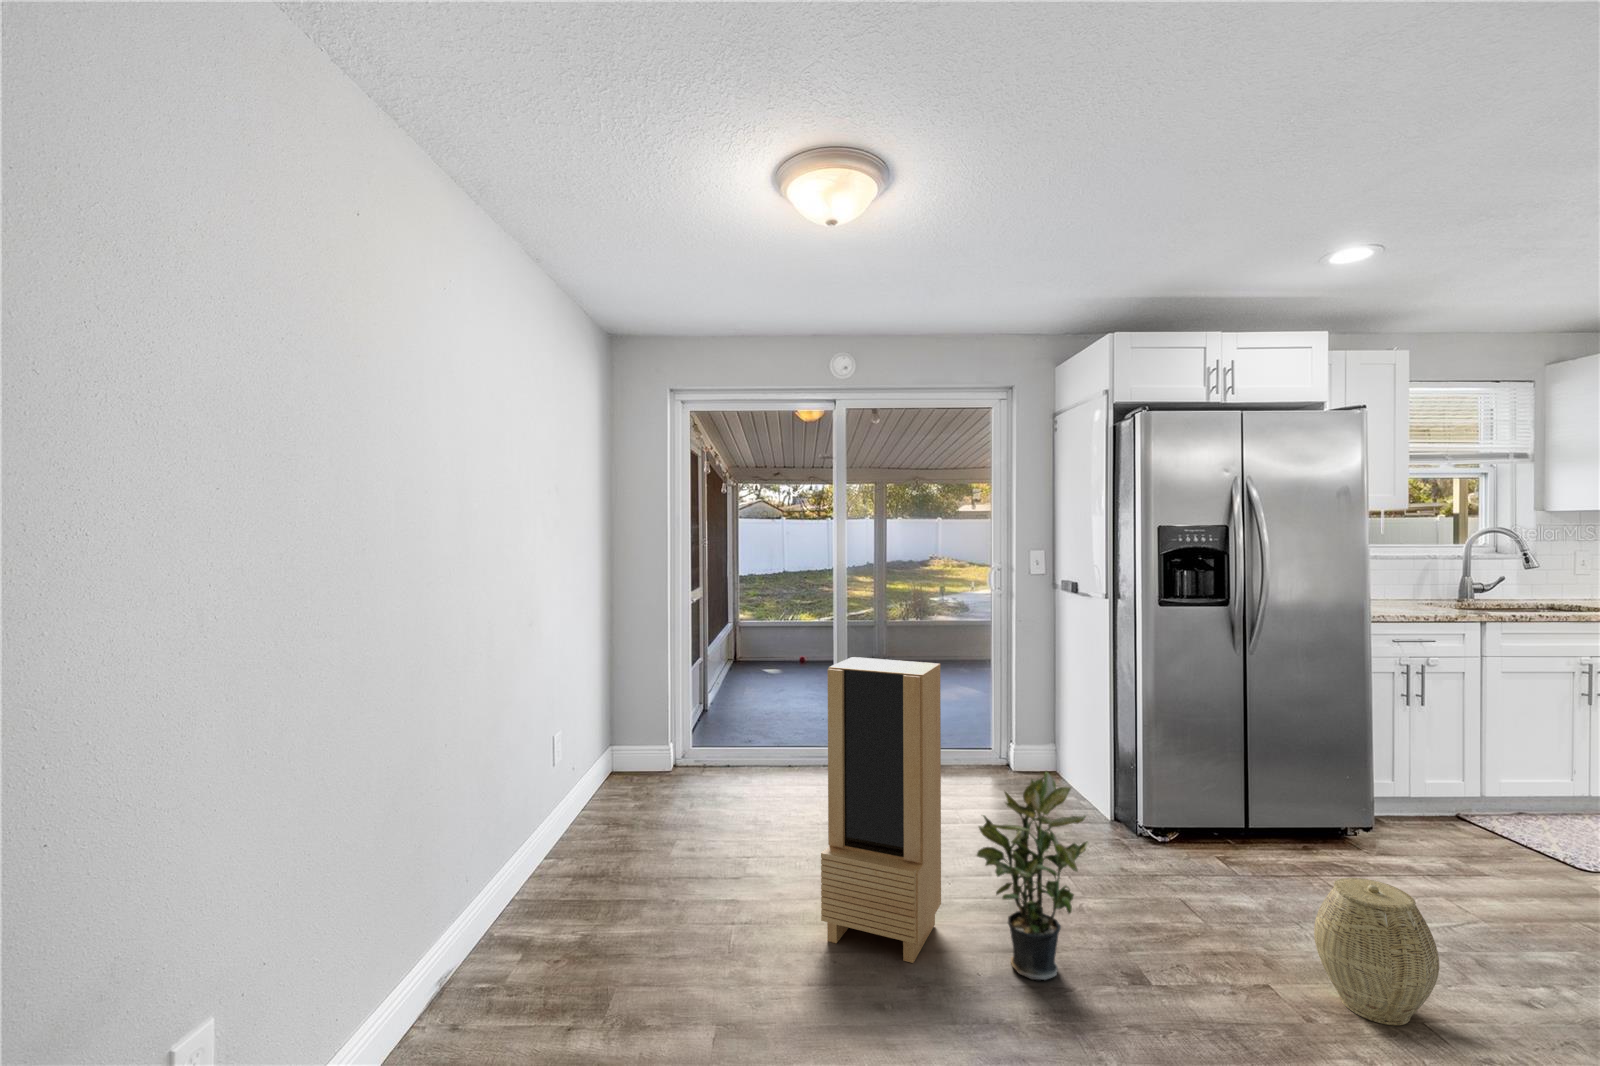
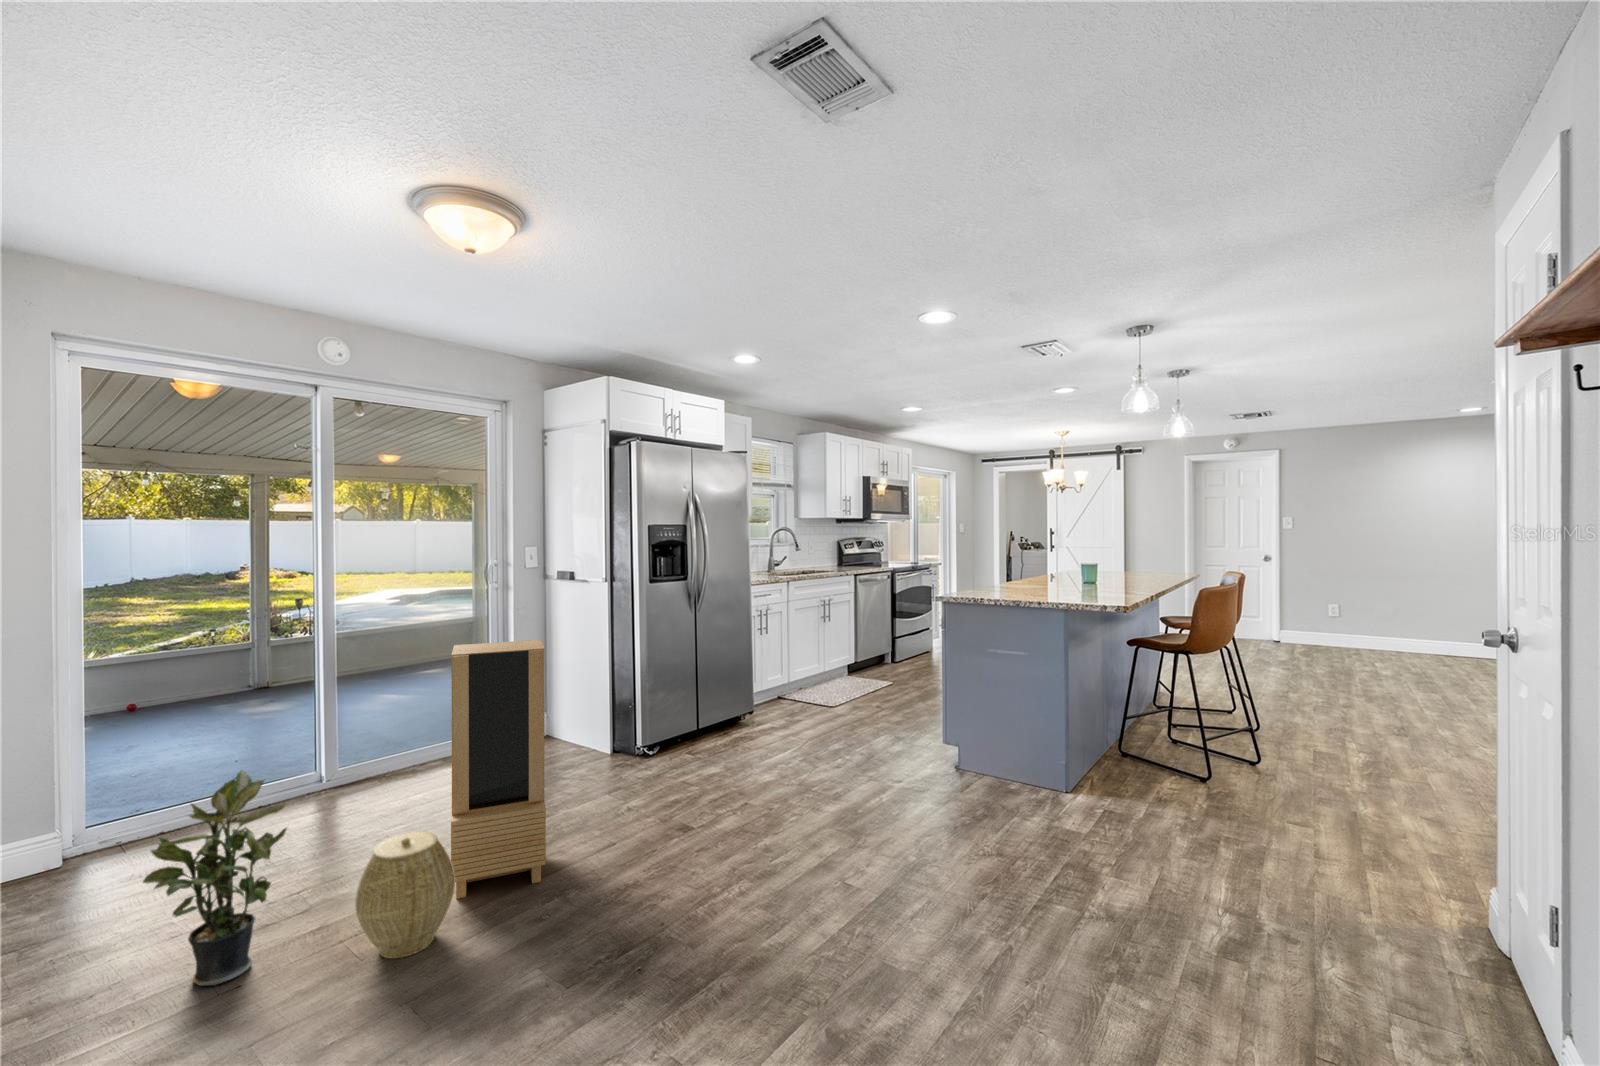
potted plant: present [977,771,1088,980] -> present [143,770,287,986]
woven basket: present [1314,878,1439,1025] -> present [355,832,455,959]

